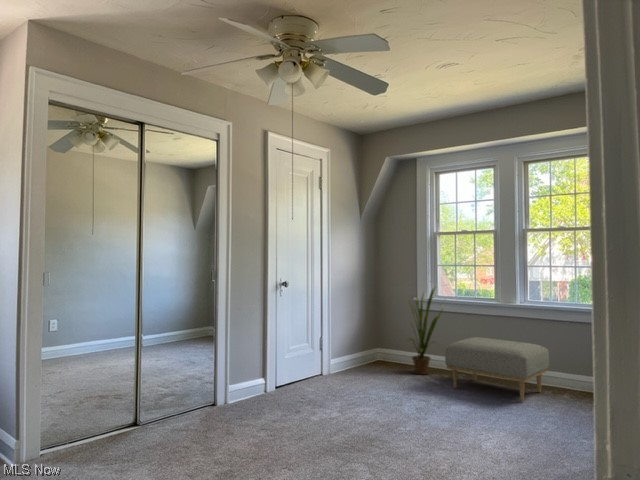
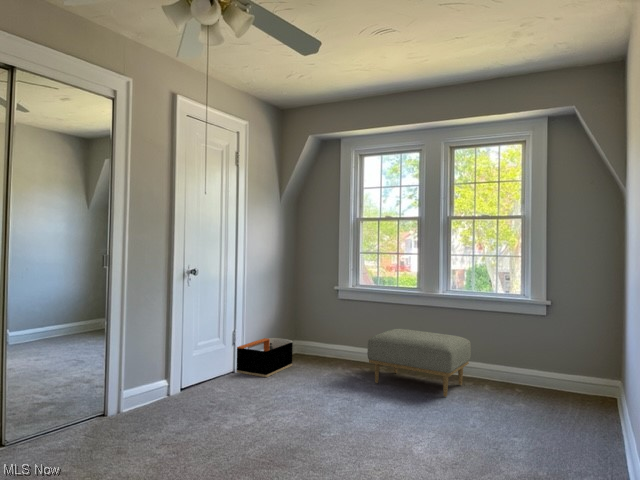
house plant: present [411,287,442,375] -> none [322,275,370,368]
storage bin: none [324,346,375,381] -> present [236,338,293,377]

